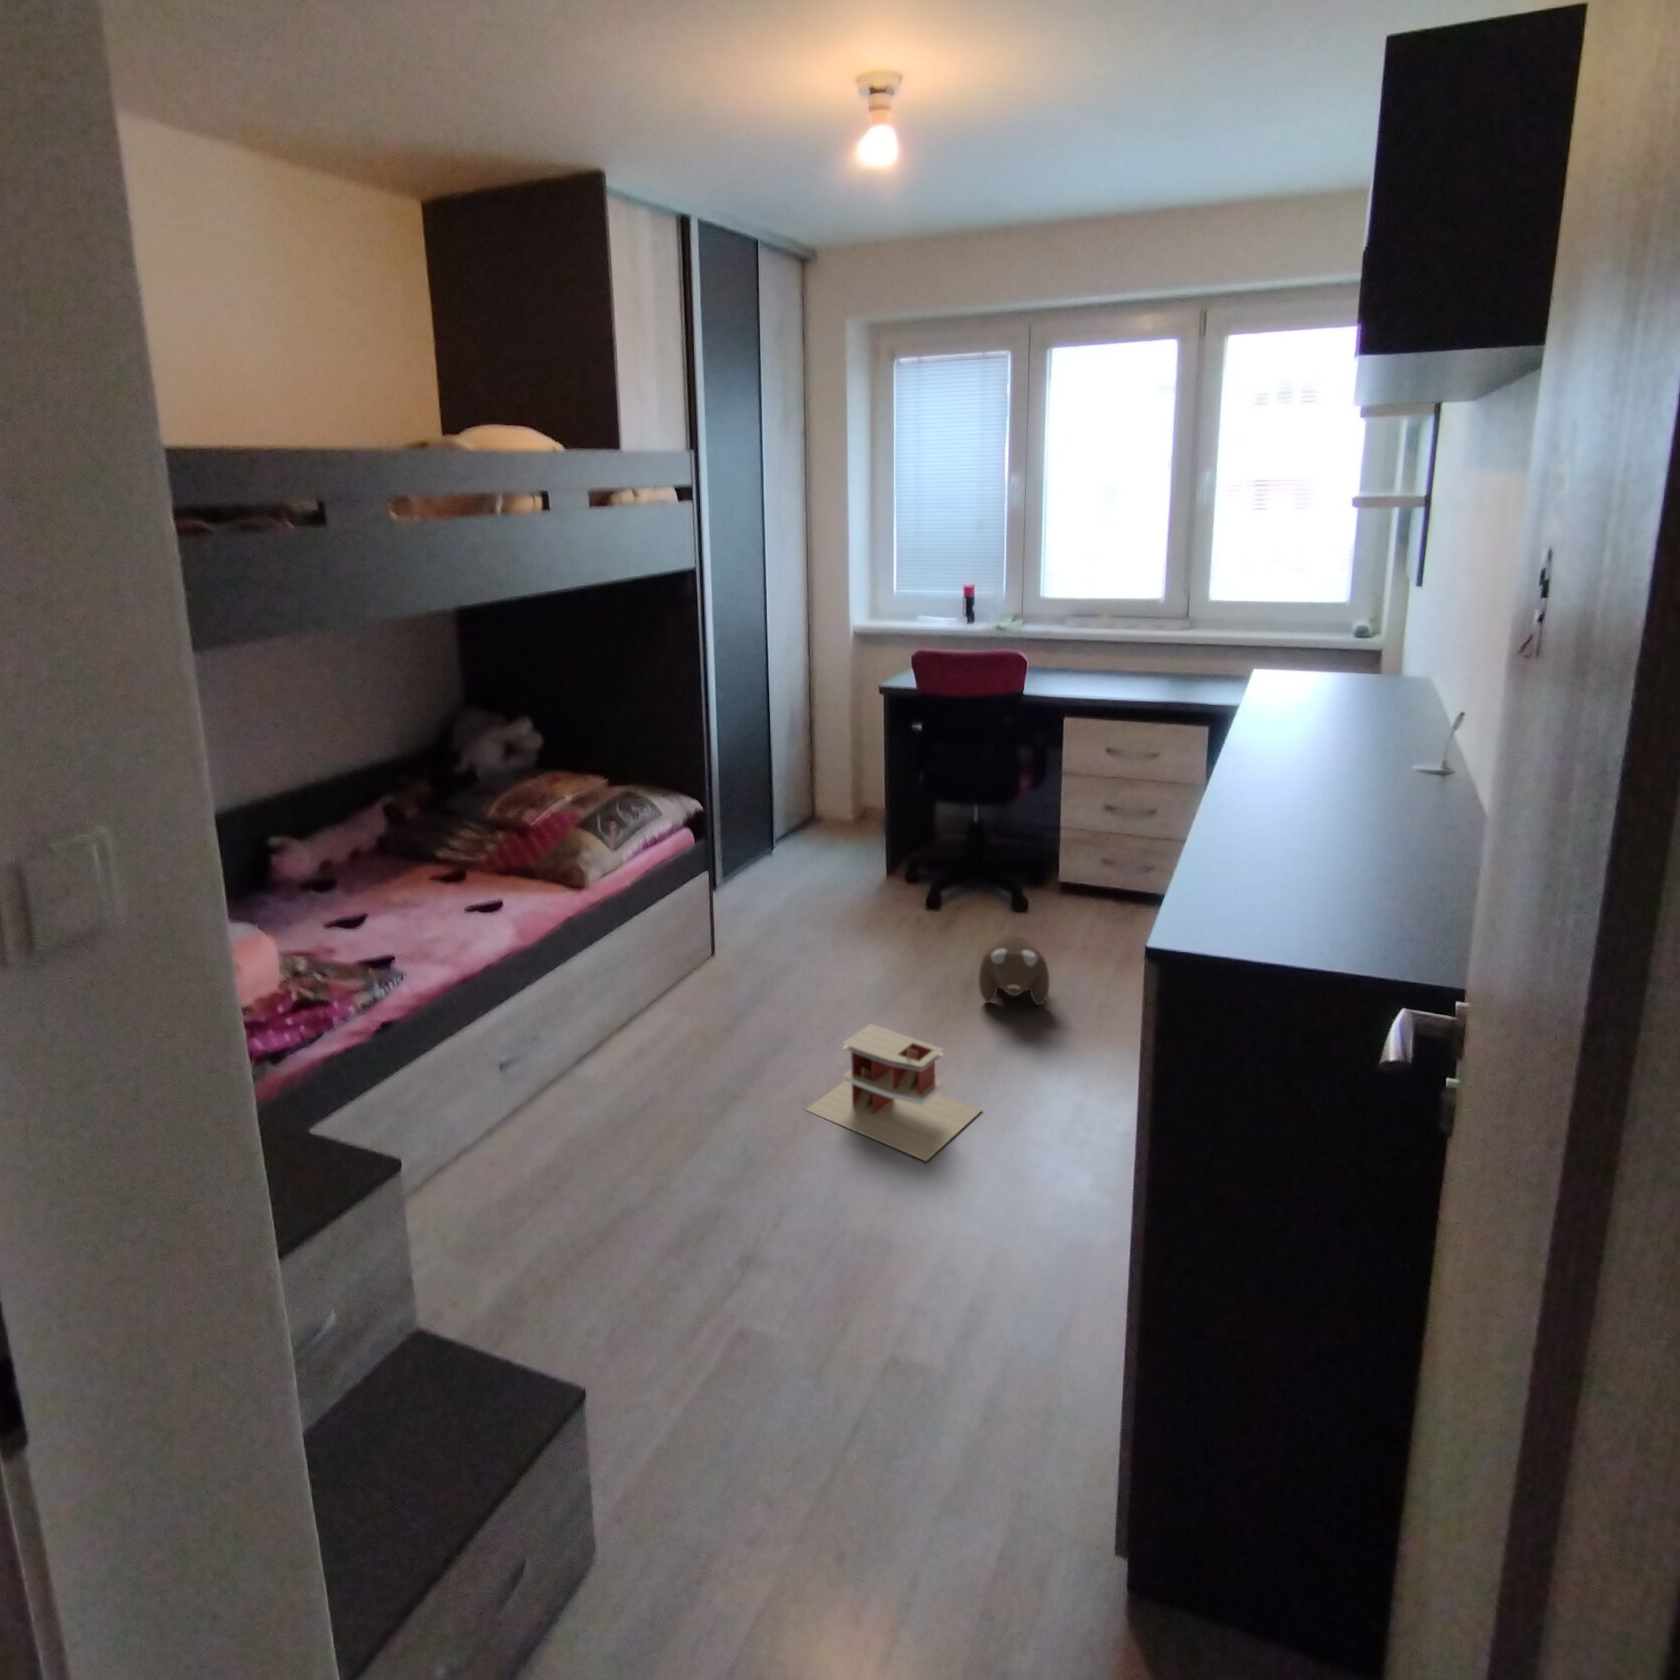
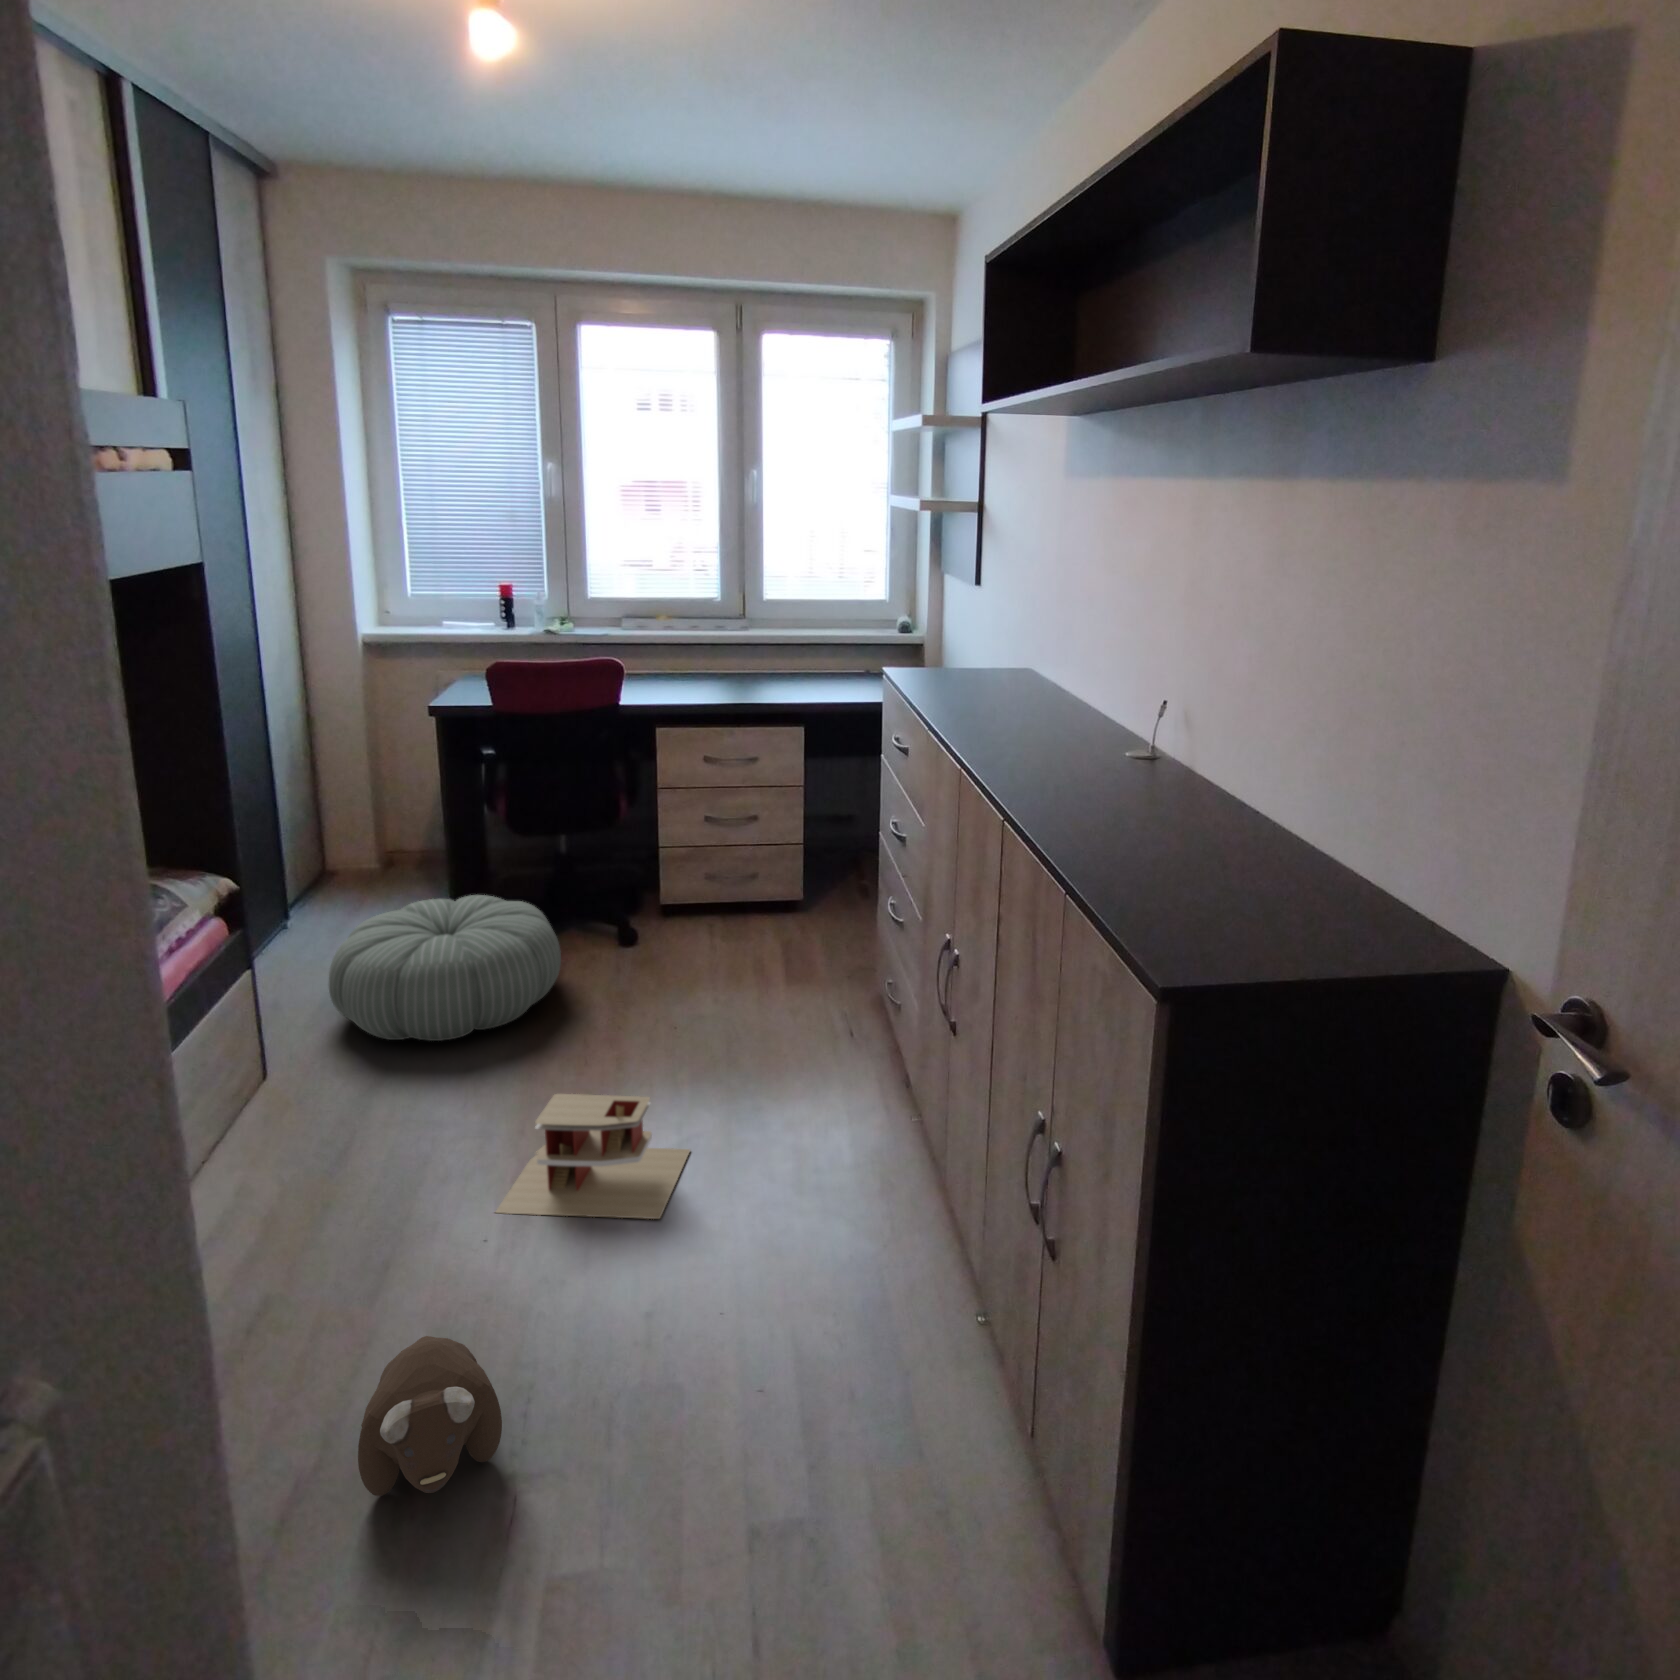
pouf: none [765,844,944,962] -> present [329,895,561,1041]
plush toy: present [979,935,1049,1005] -> present [358,1336,502,1496]

